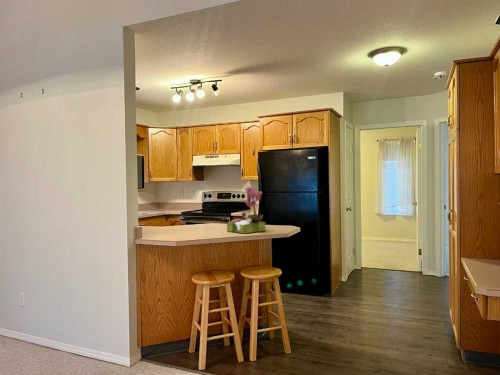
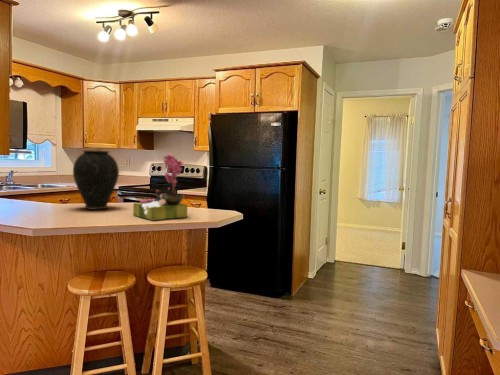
vase: none [178,186,209,229] -> present [73,150,119,210]

